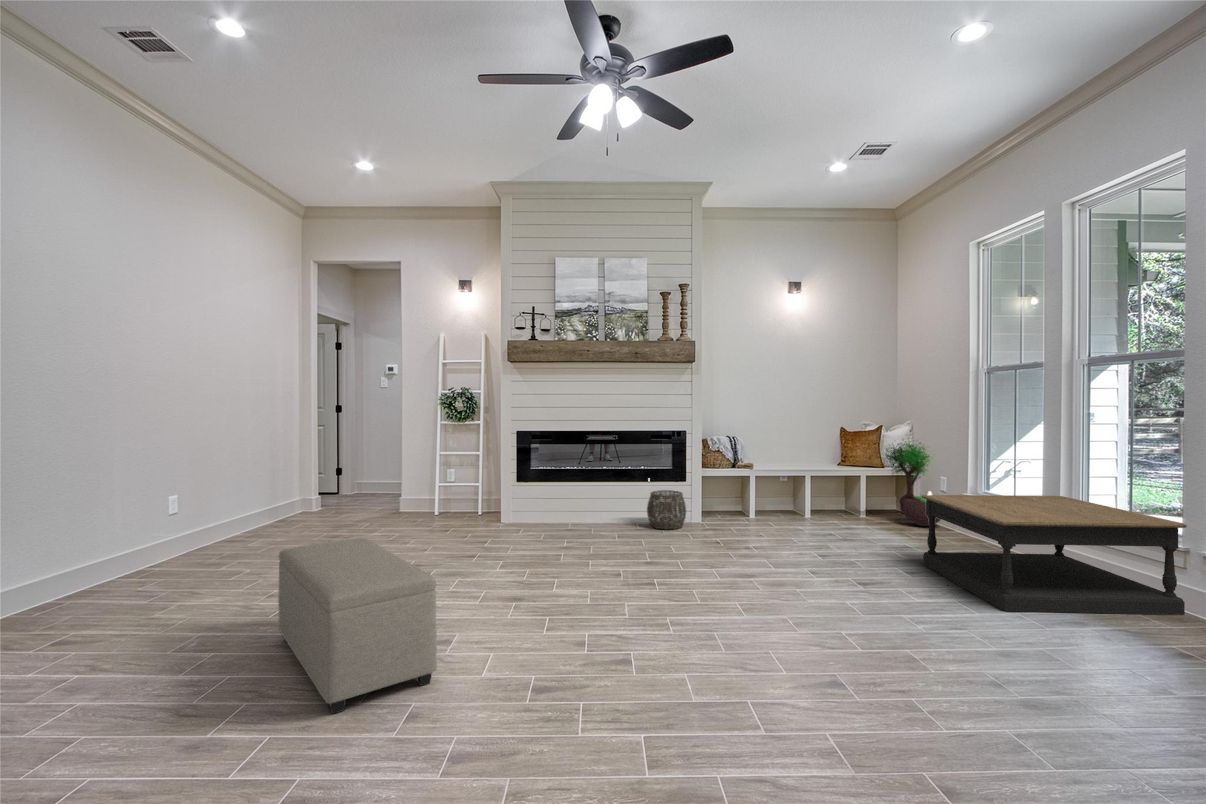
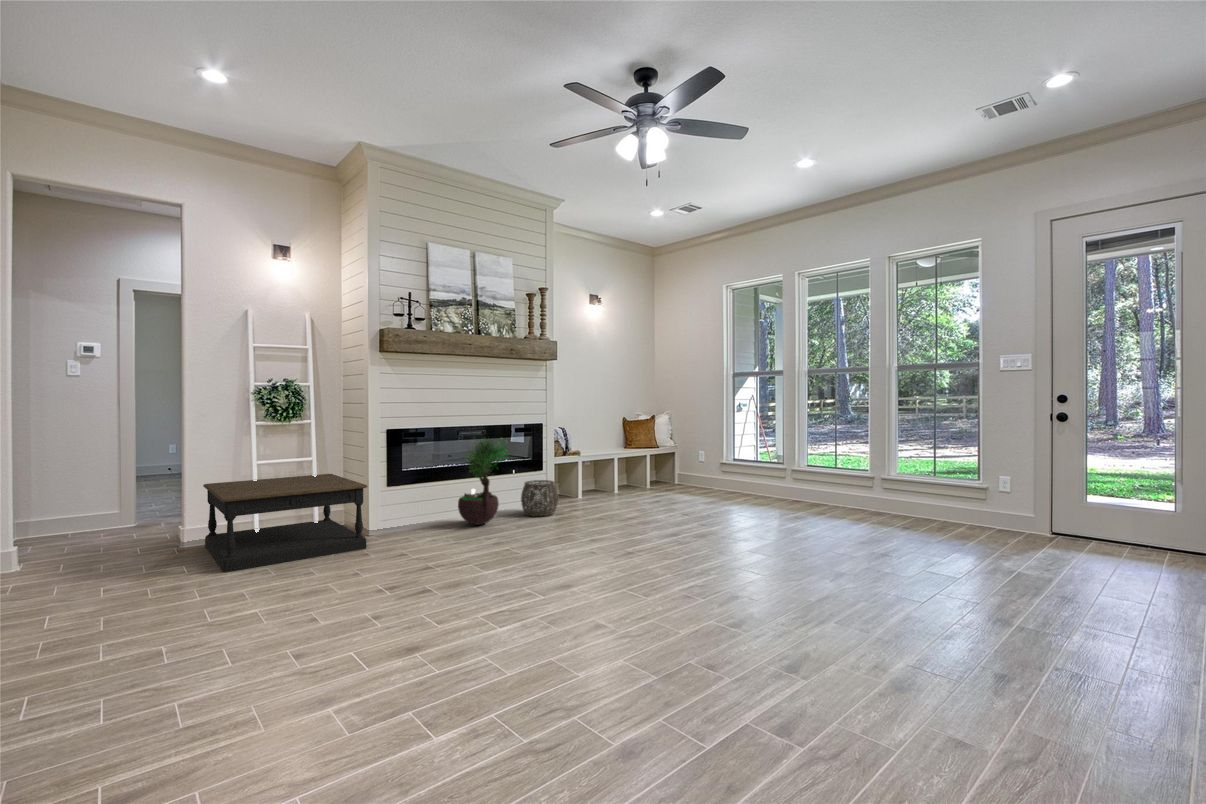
potted tree: present [884,441,941,526] -> present [458,438,507,525]
coffee table: present [921,495,1187,615] -> present [203,474,367,572]
ottoman: present [278,538,437,714] -> none [462,543,692,688]

